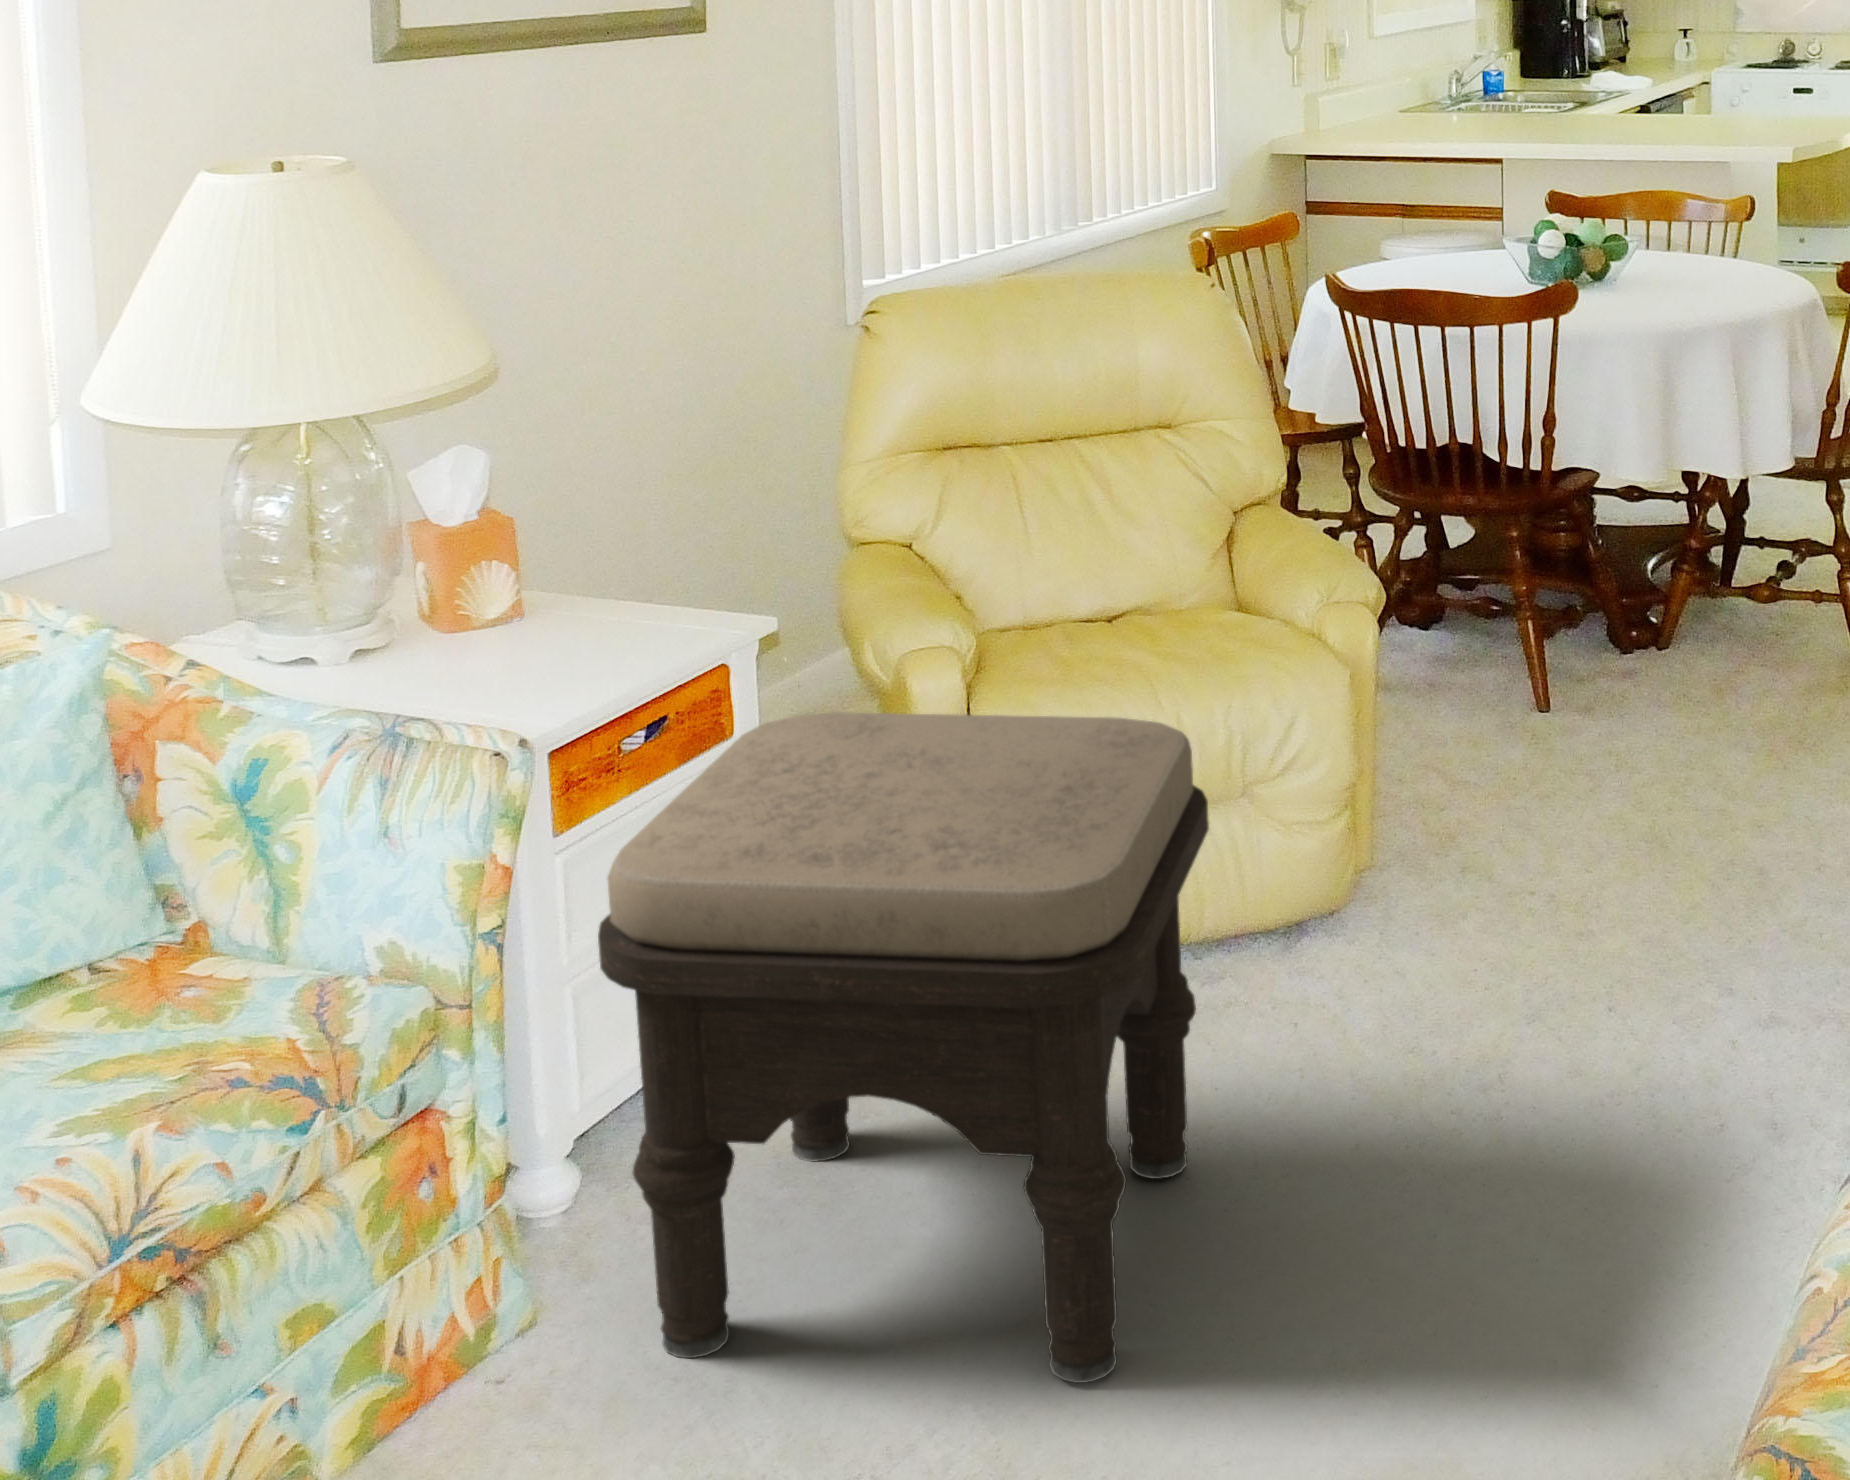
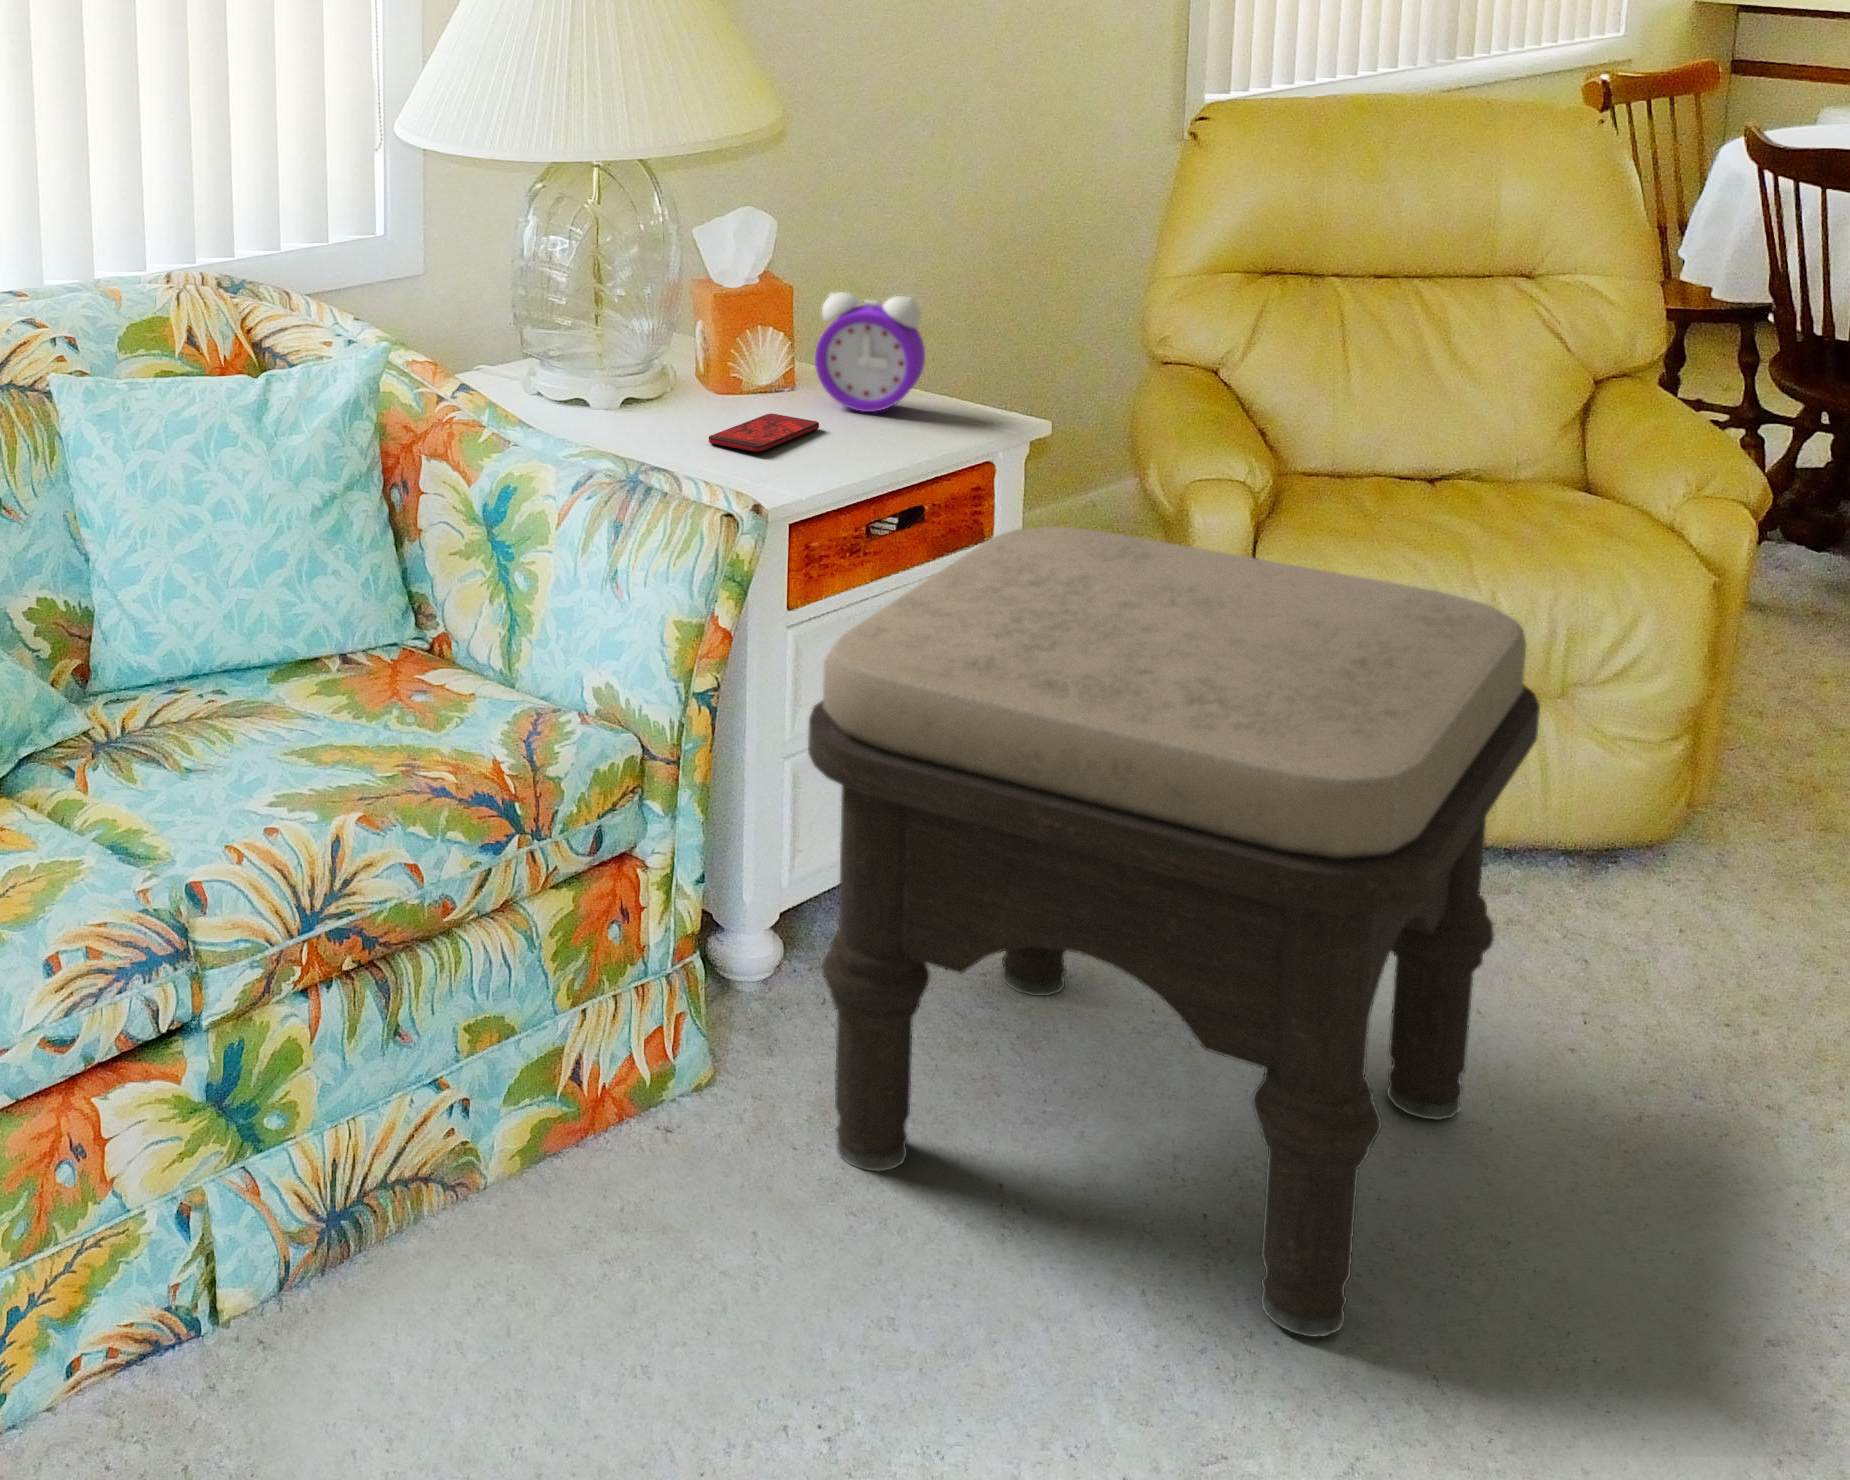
alarm clock: none [550,517,657,634] -> present [815,292,925,412]
smartphone: none [456,649,563,689] -> present [709,414,819,452]

